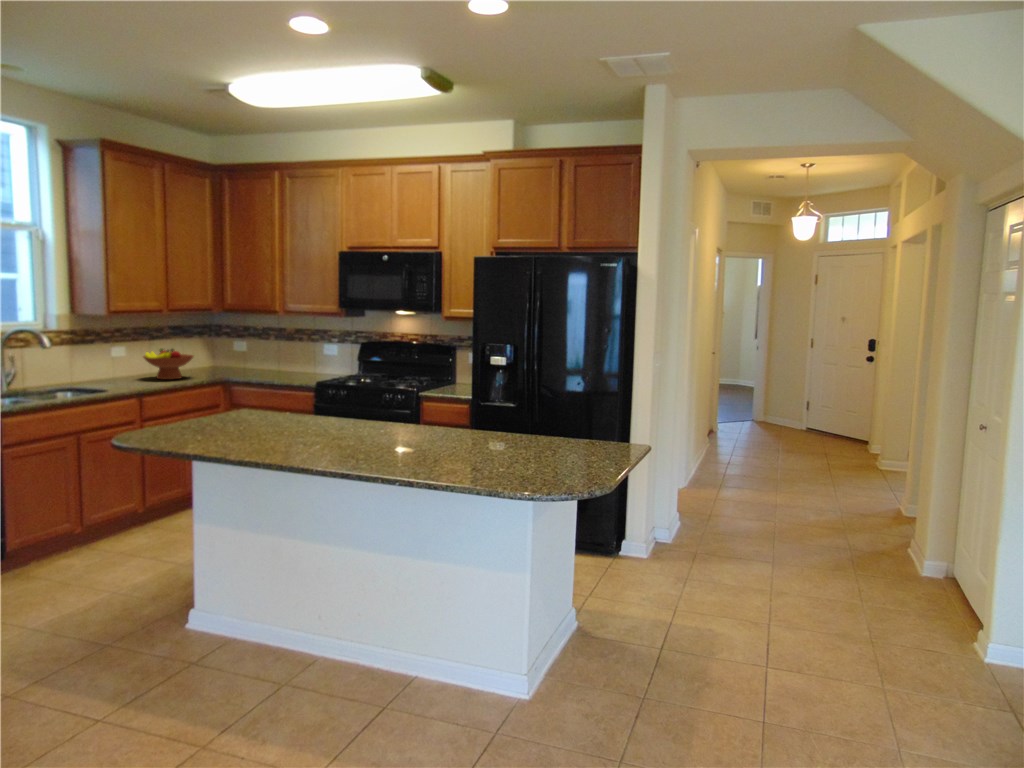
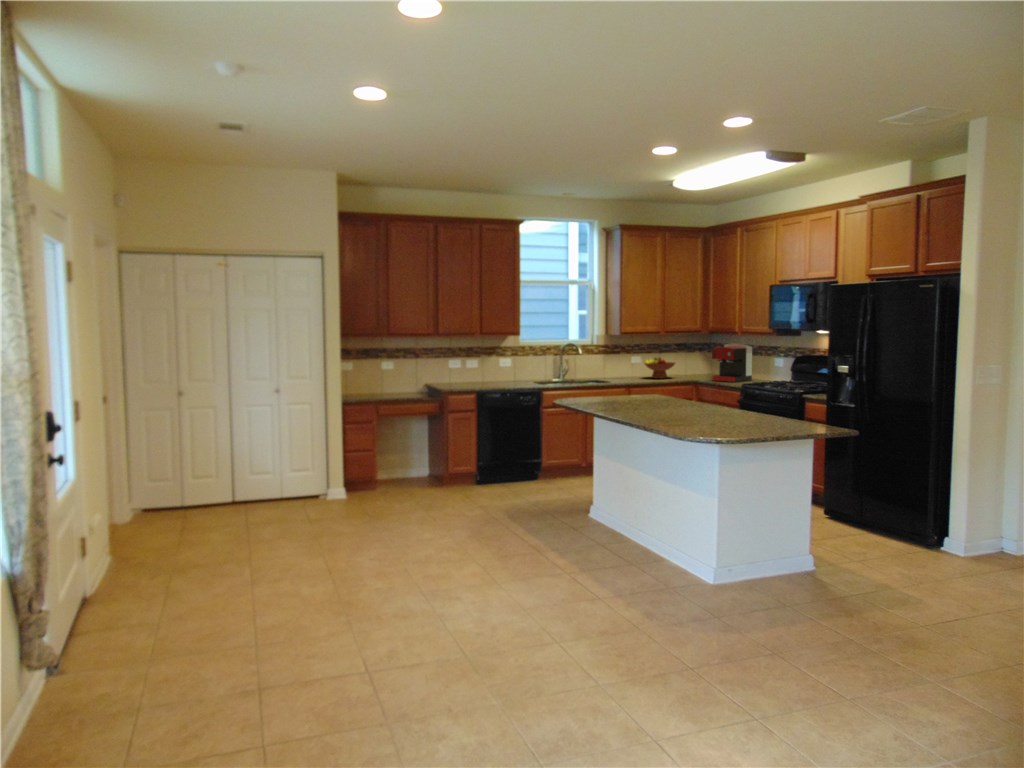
coffee maker: none [257,327,306,379] -> present [712,343,752,382]

